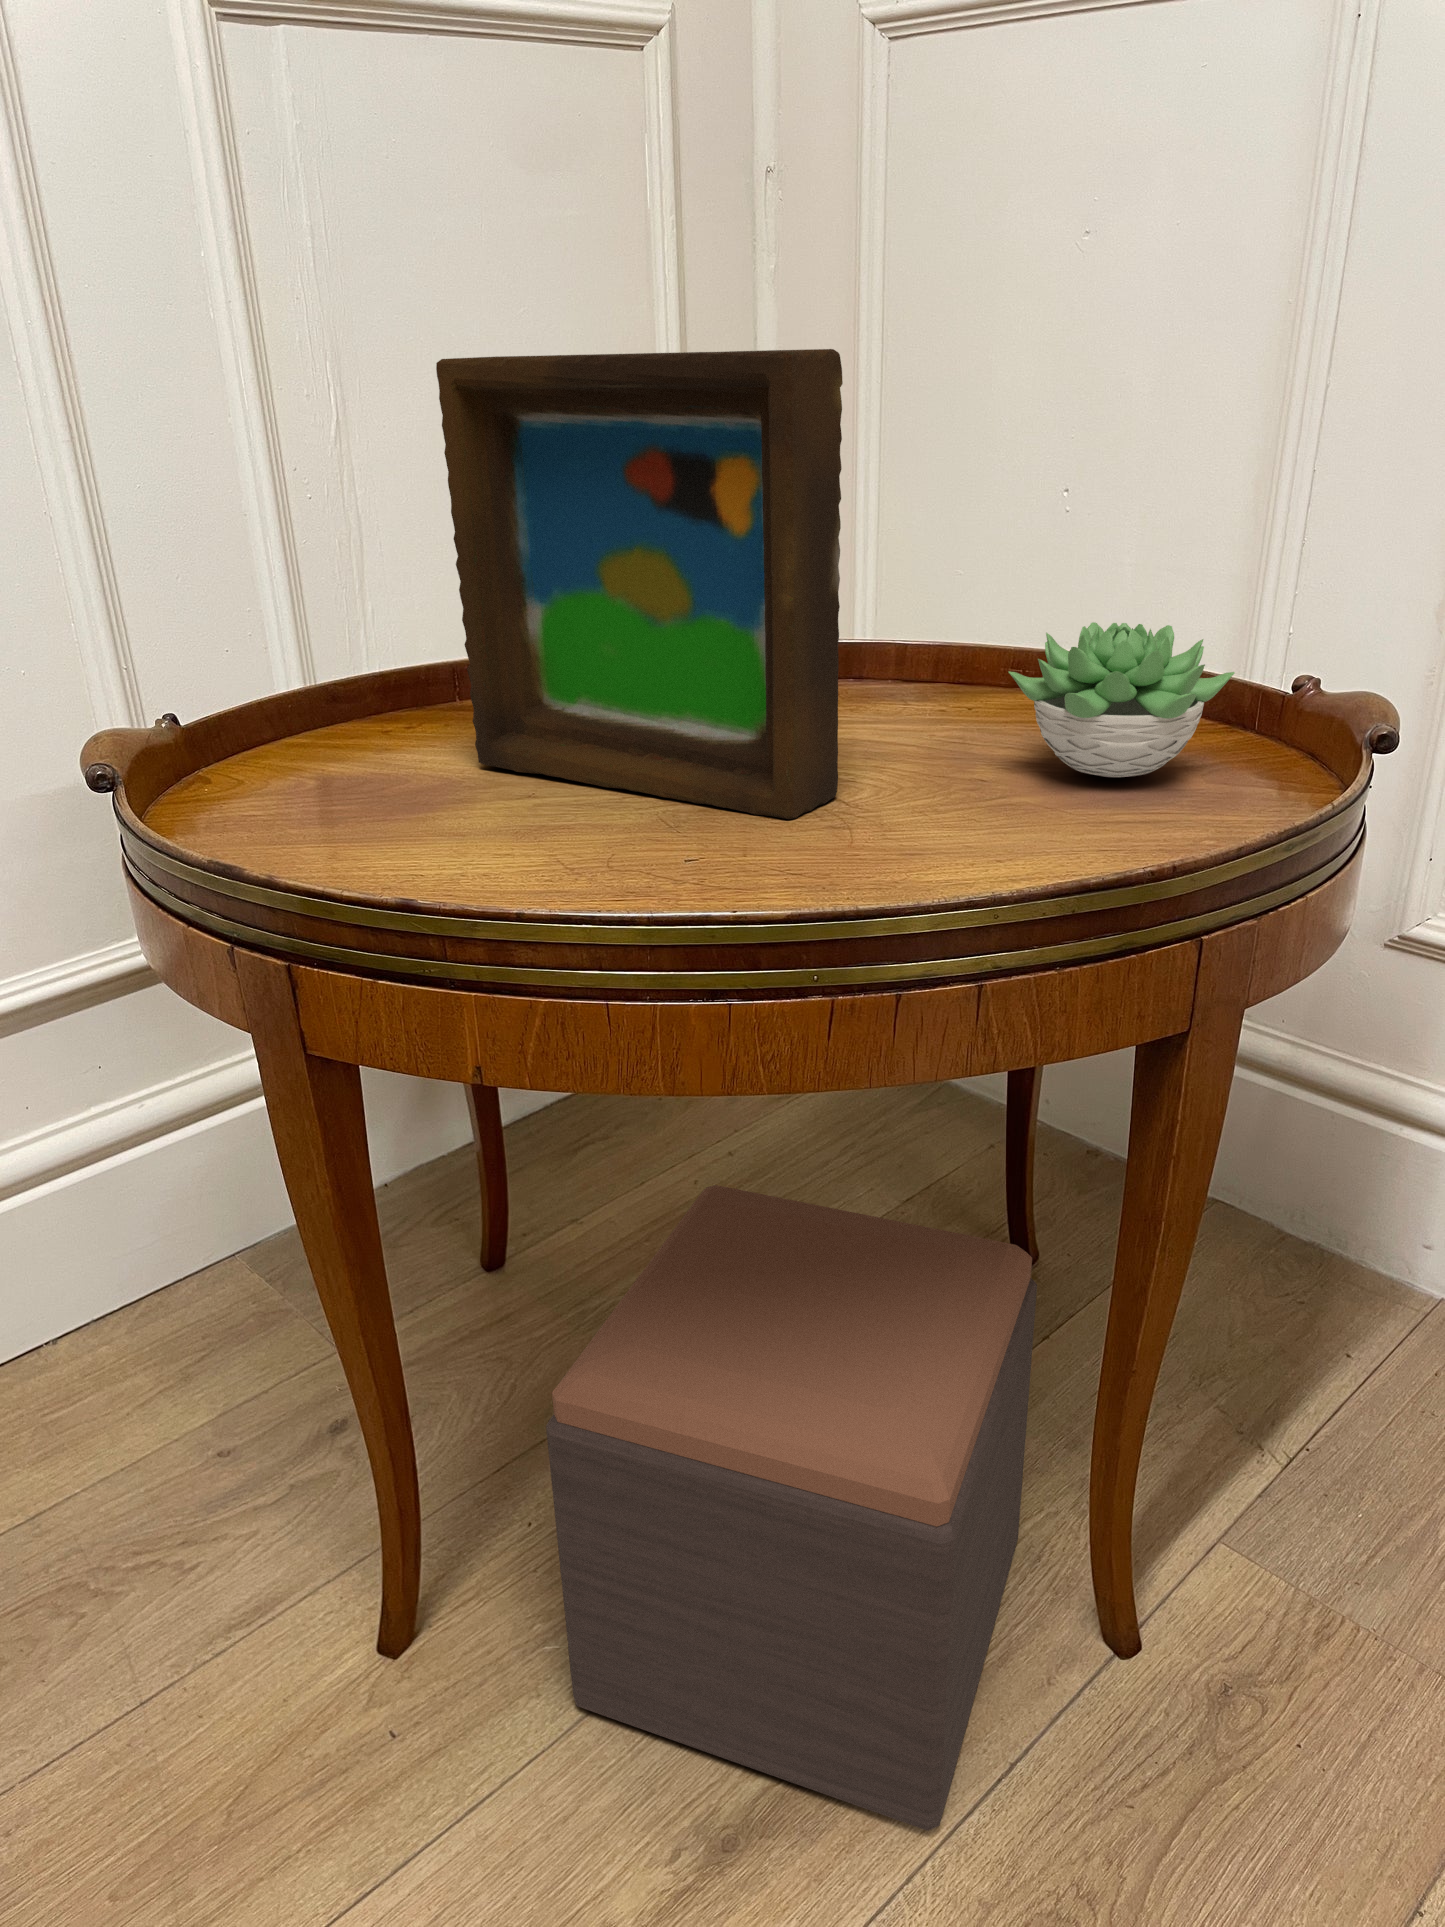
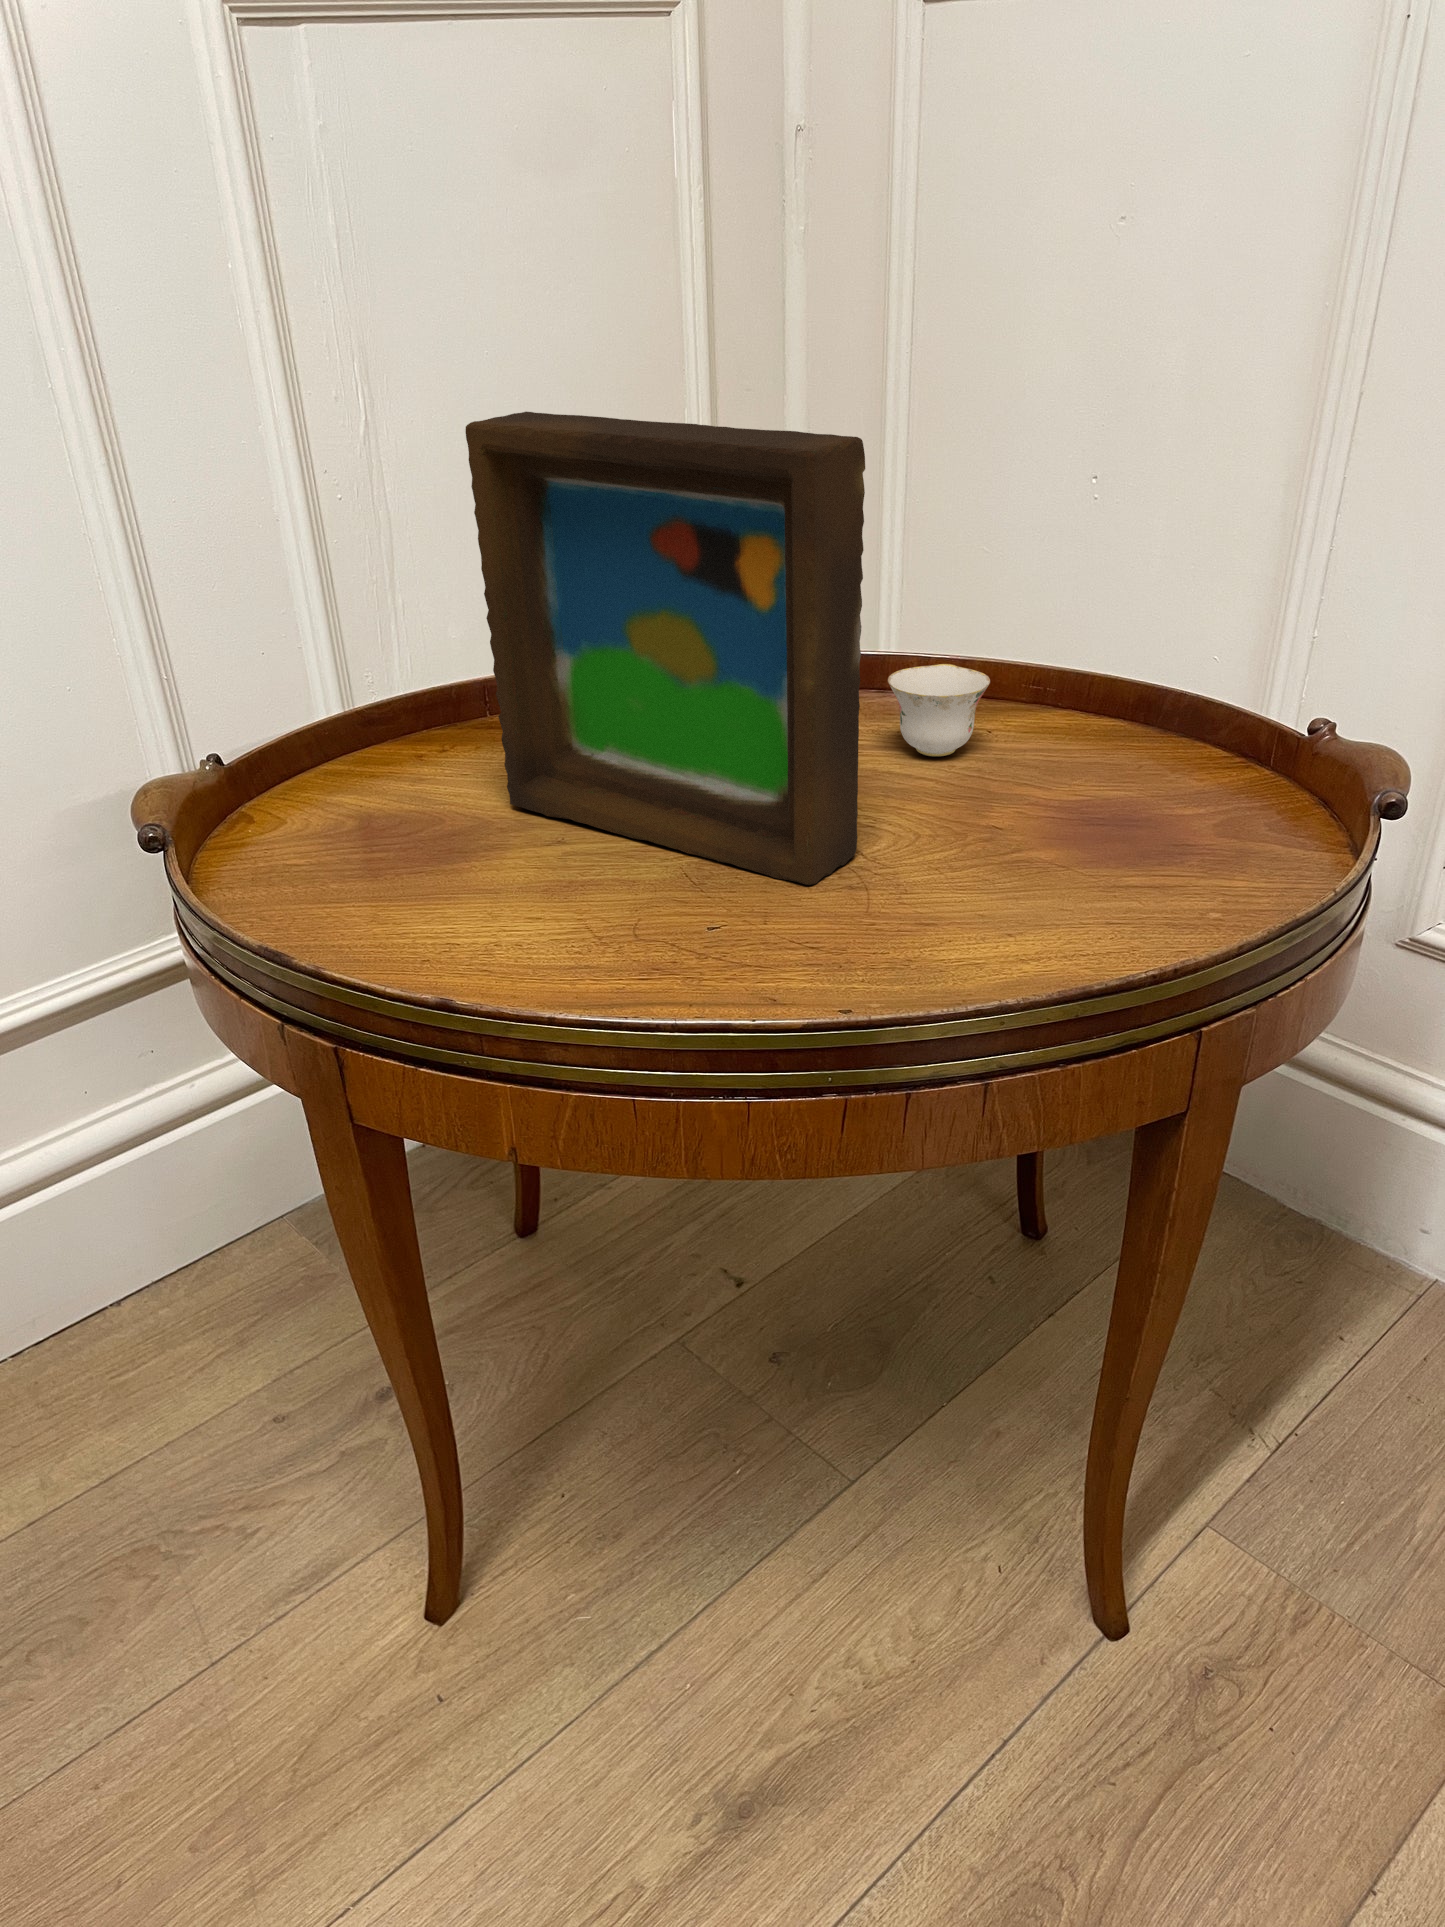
succulent plant: present [1009,622,1235,777] -> none [1026,678,1248,837]
teacup: none [865,637,968,725] -> present [888,664,990,756]
footstool: present [546,1185,1037,1831] -> none [578,1198,1041,1803]

